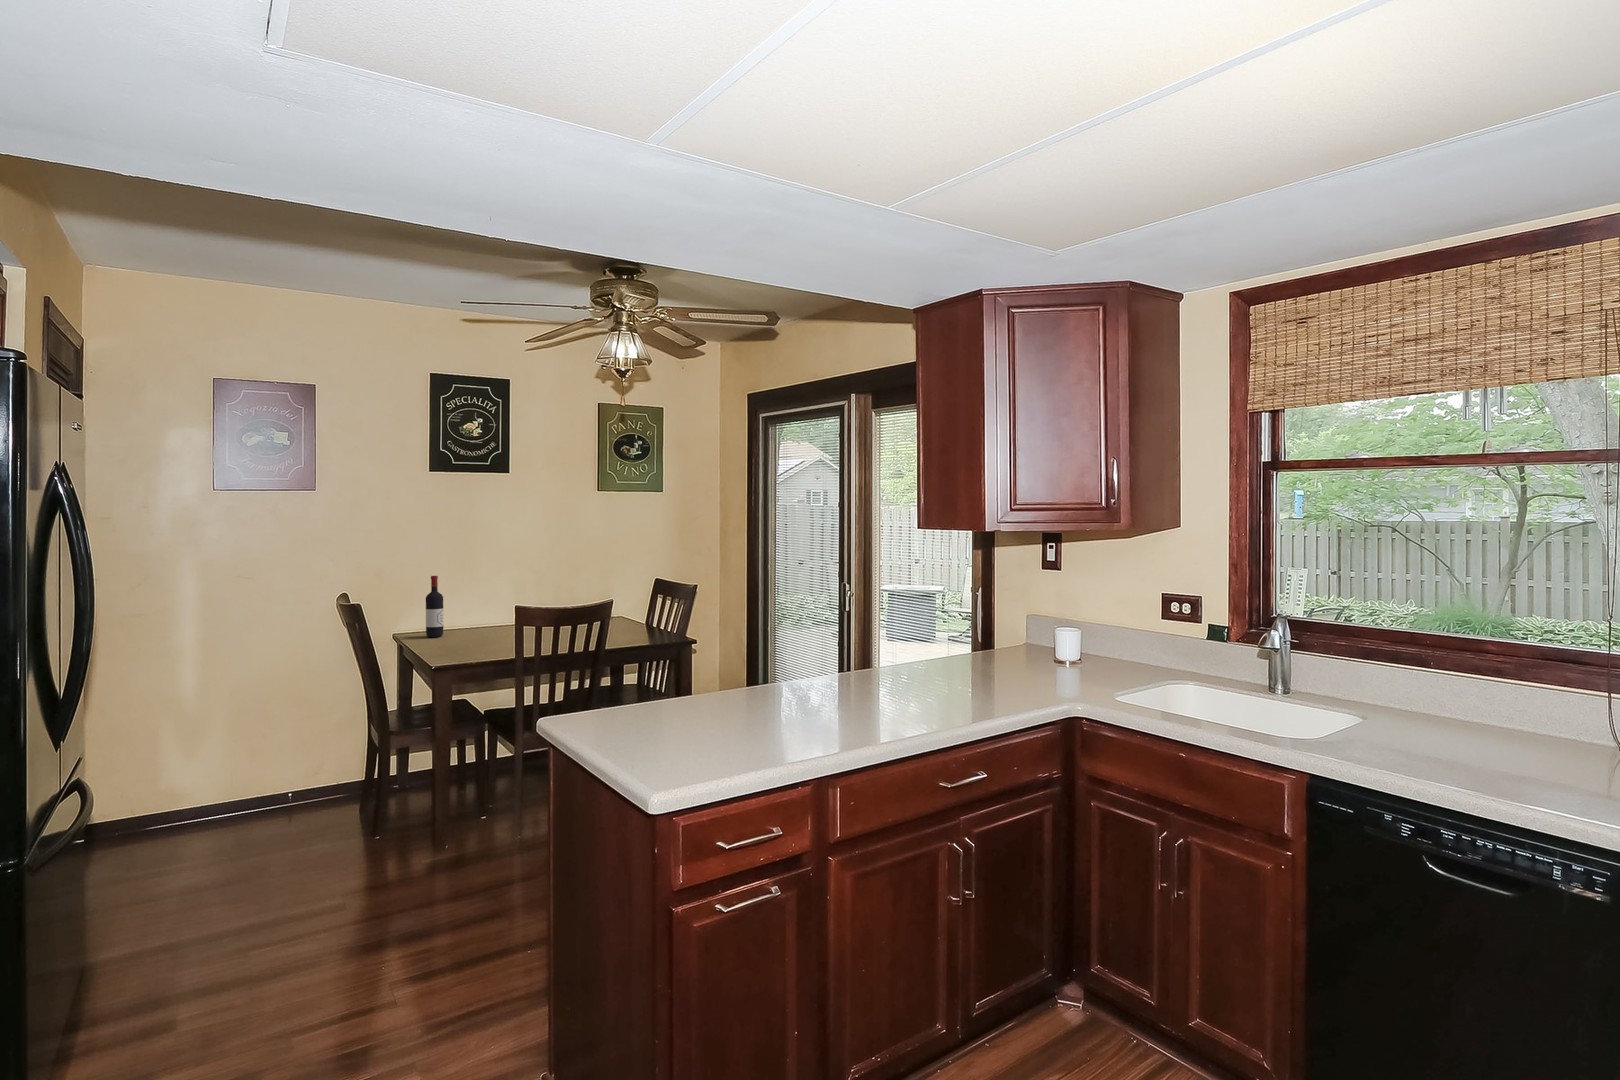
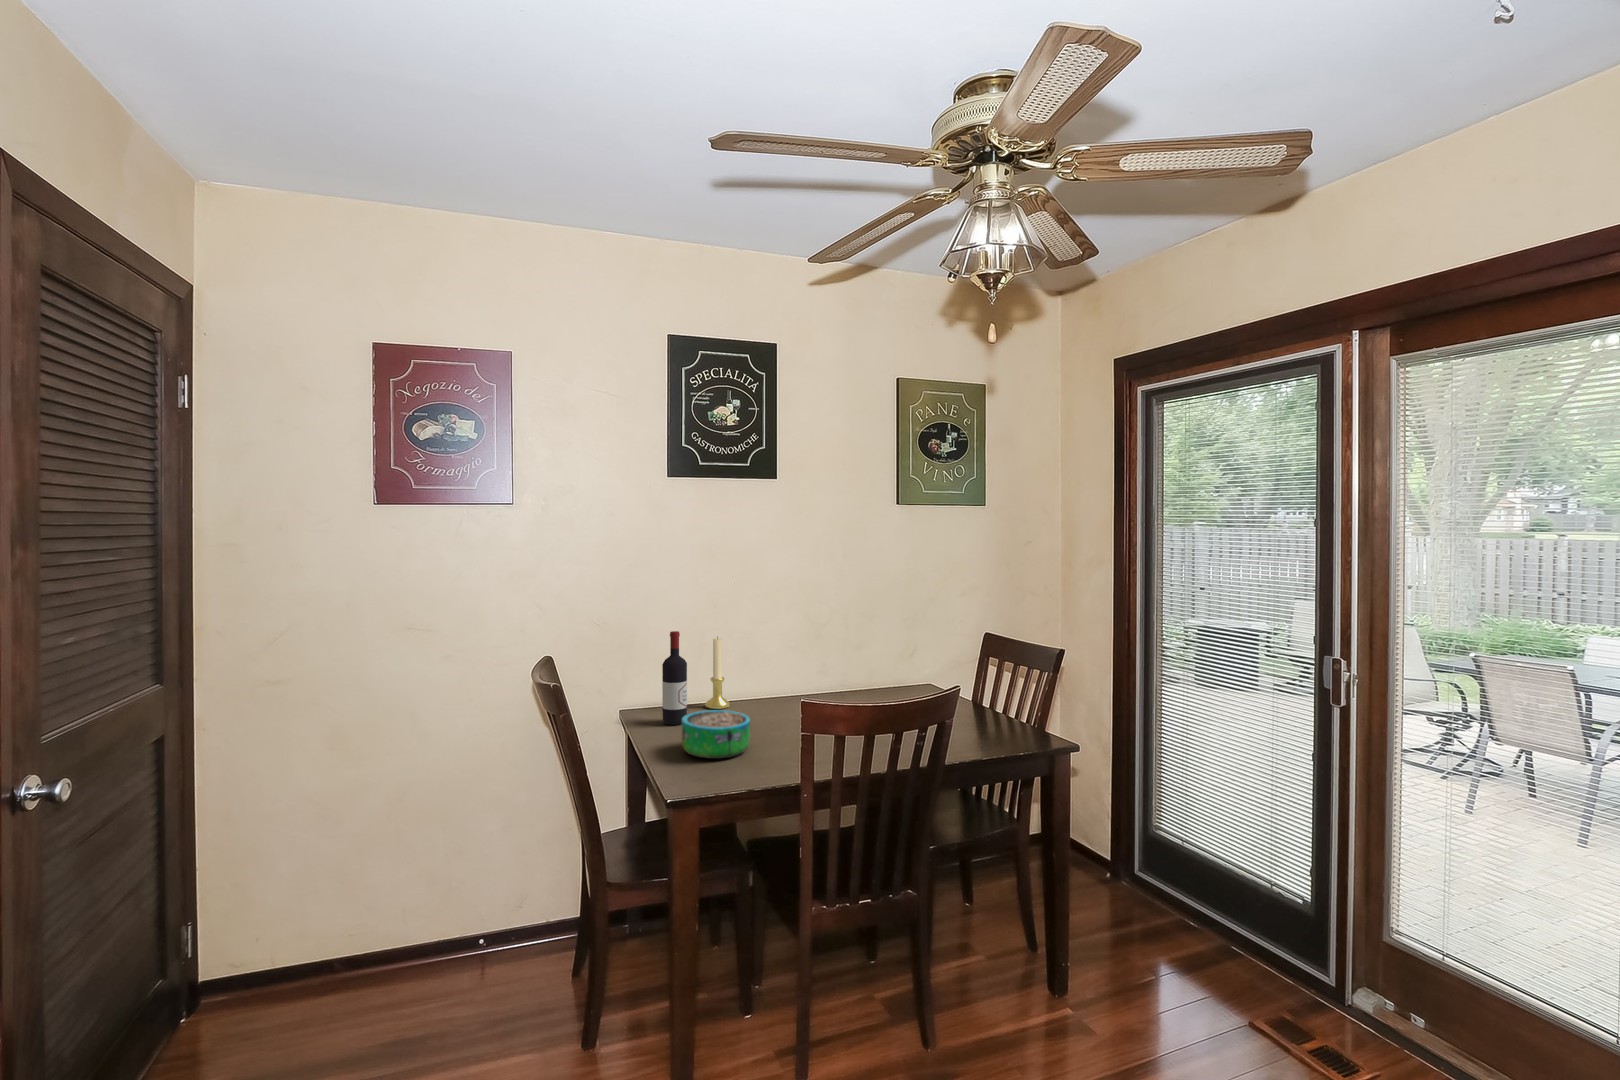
candle holder: none [458,581,475,630] -> present [705,638,729,709]
decorative bowl: none [439,622,485,648] -> present [682,710,750,759]

